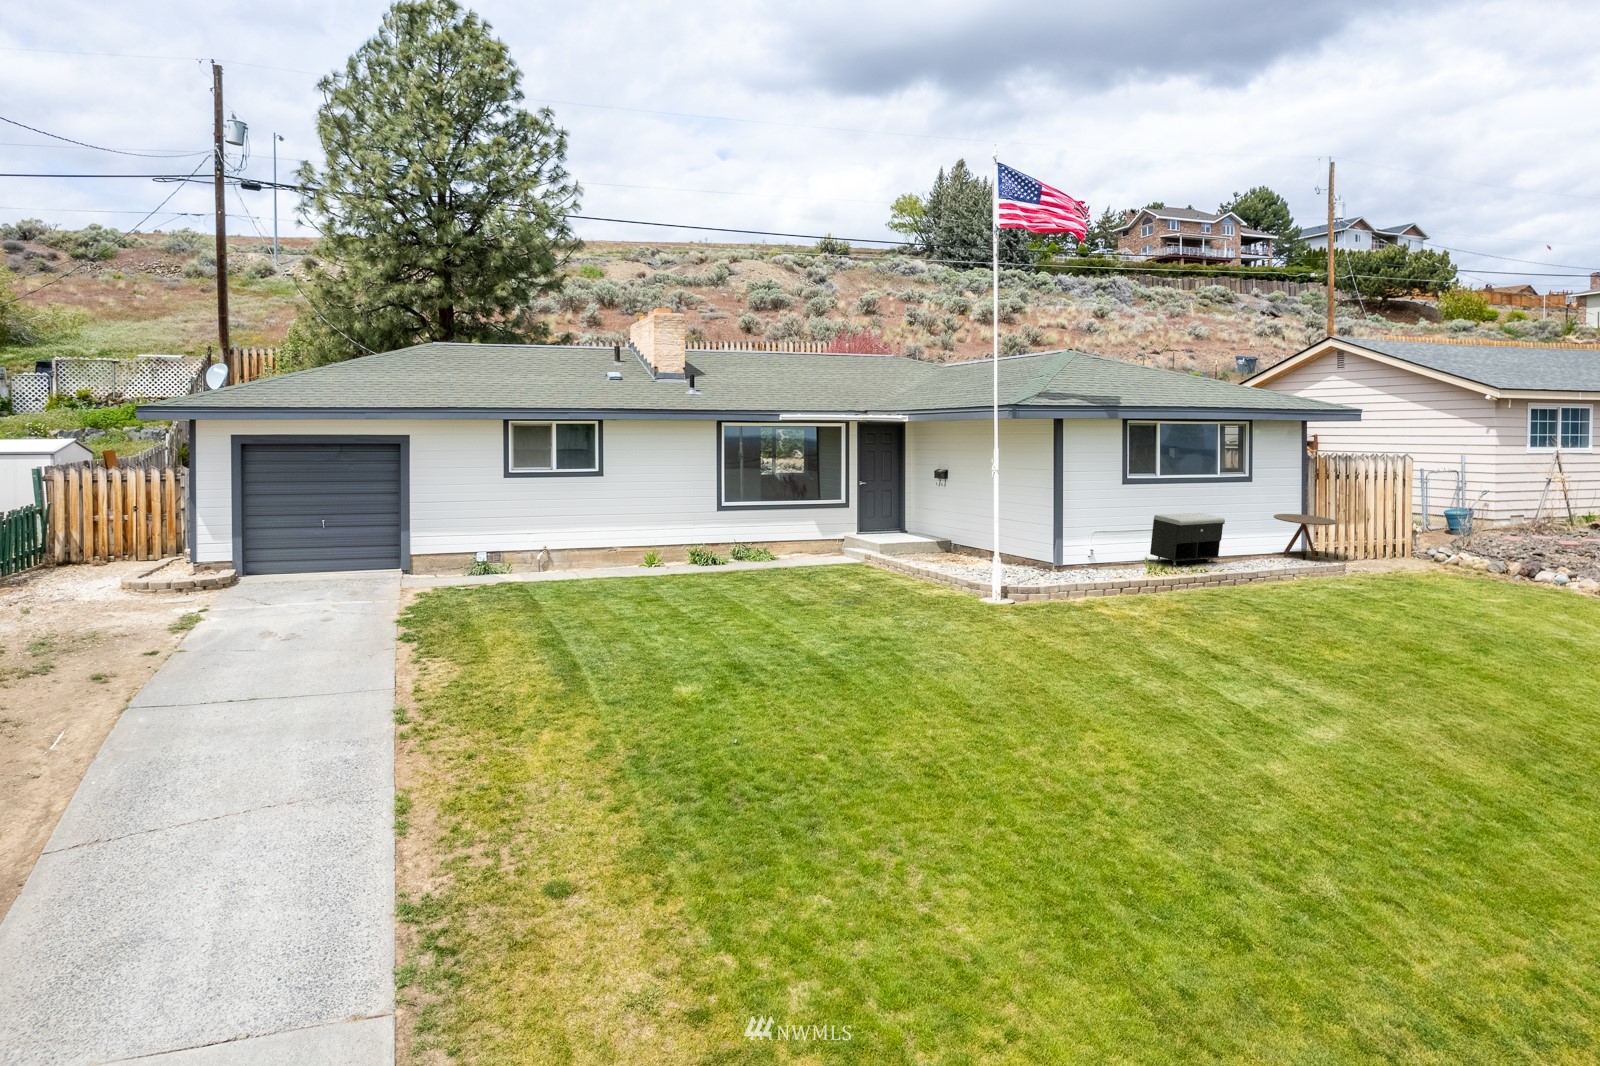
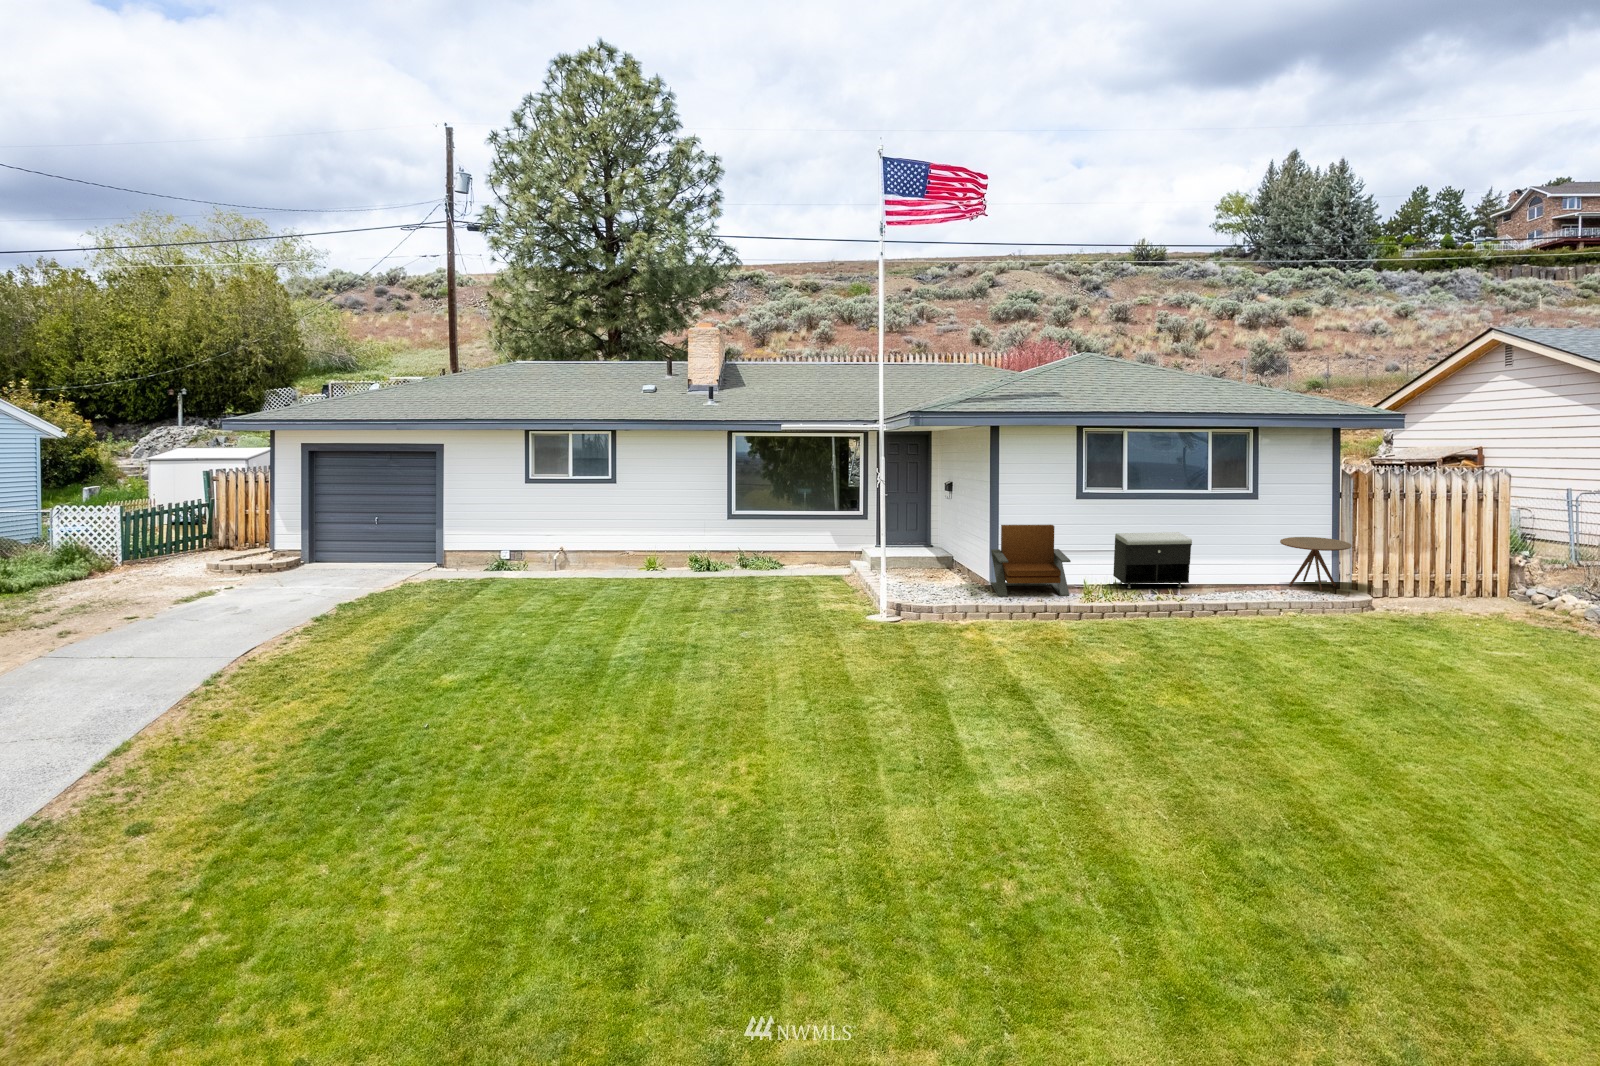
lounge chair: none [1059,508,1149,579] -> present [991,525,1071,597]

